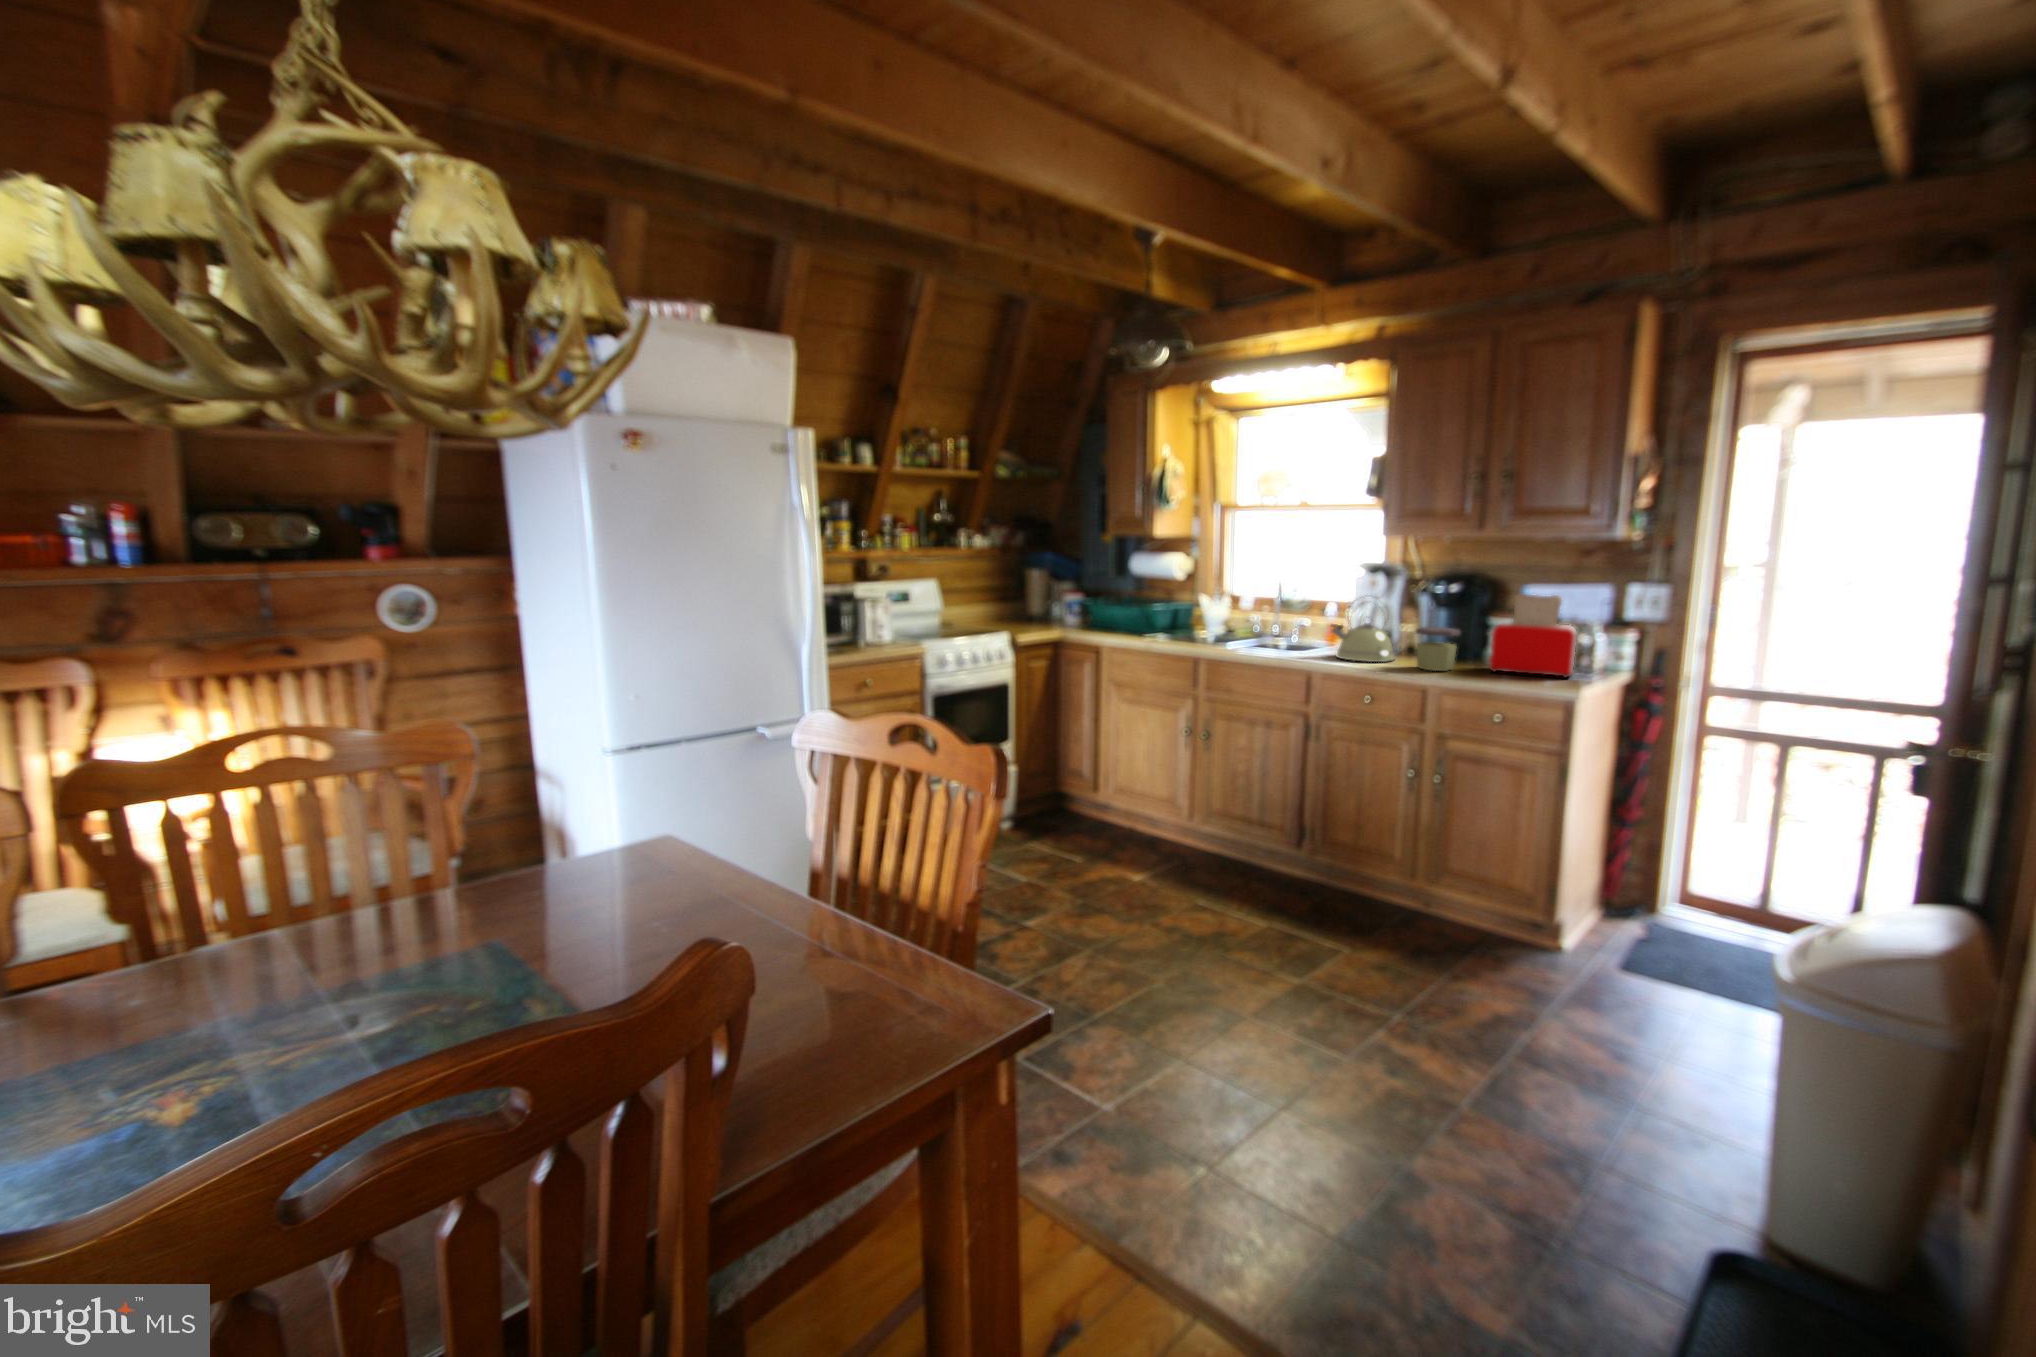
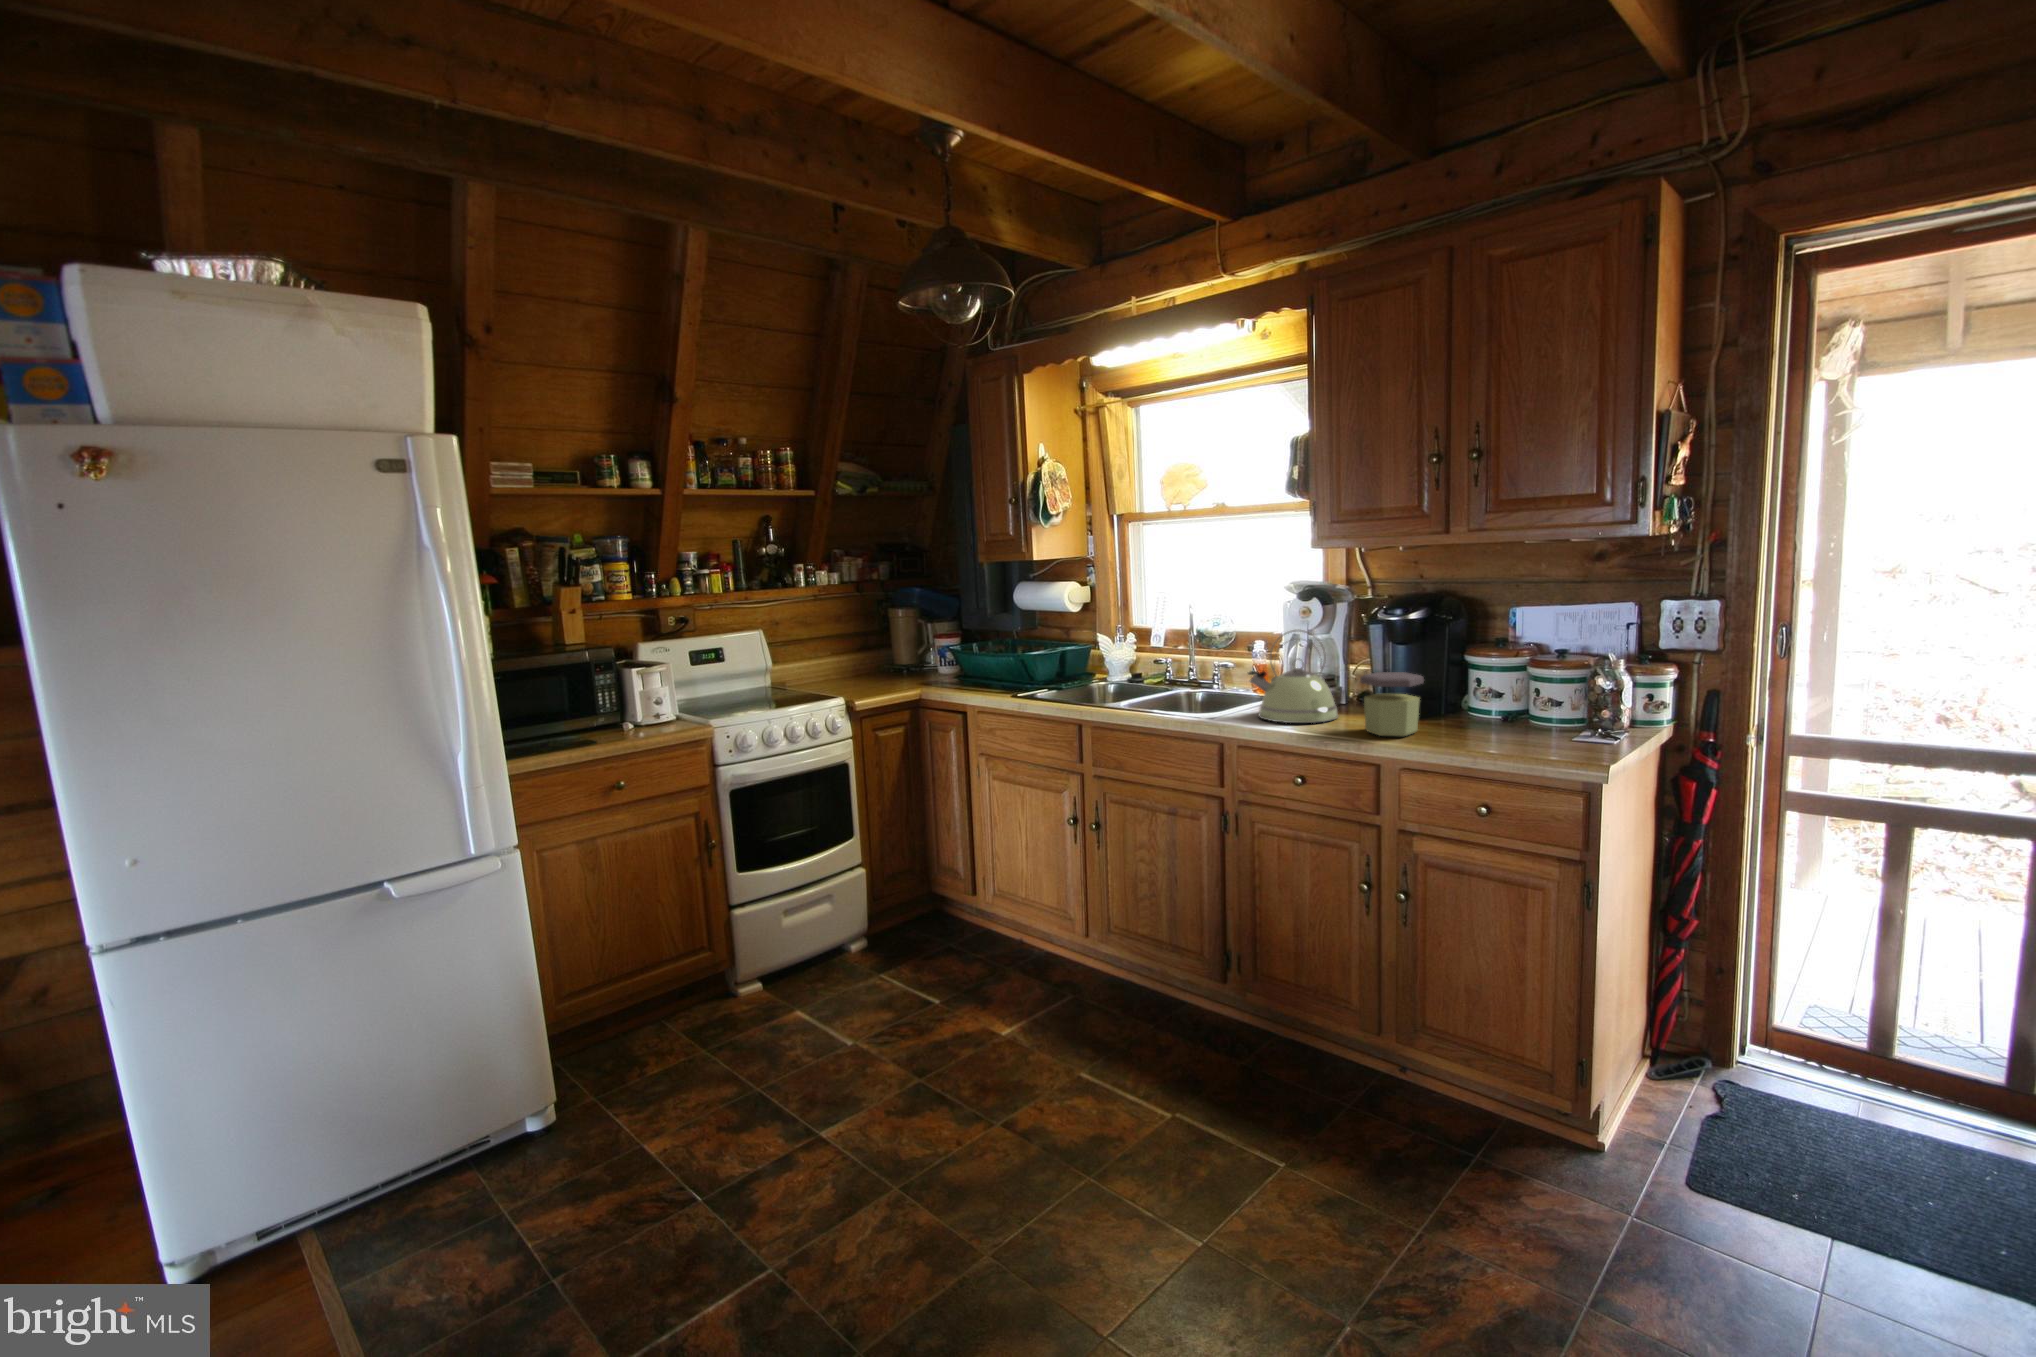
toaster: present [1487,594,1576,677] -> none [1462,620,1591,742]

